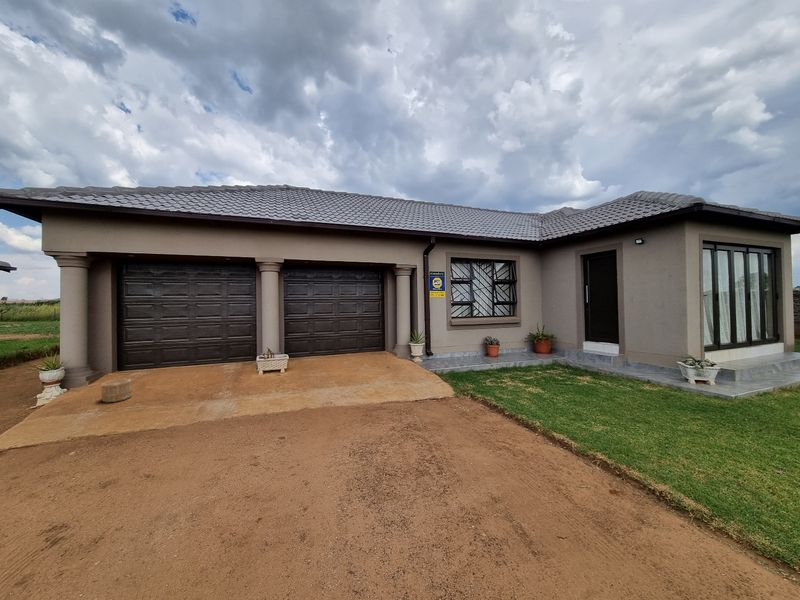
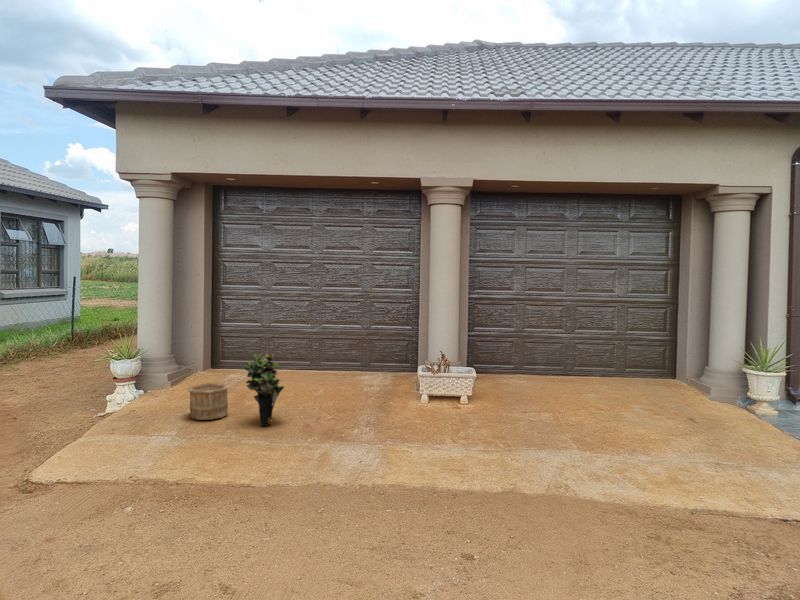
potted plant: none [142,357,171,400] -> present [244,353,284,426]

